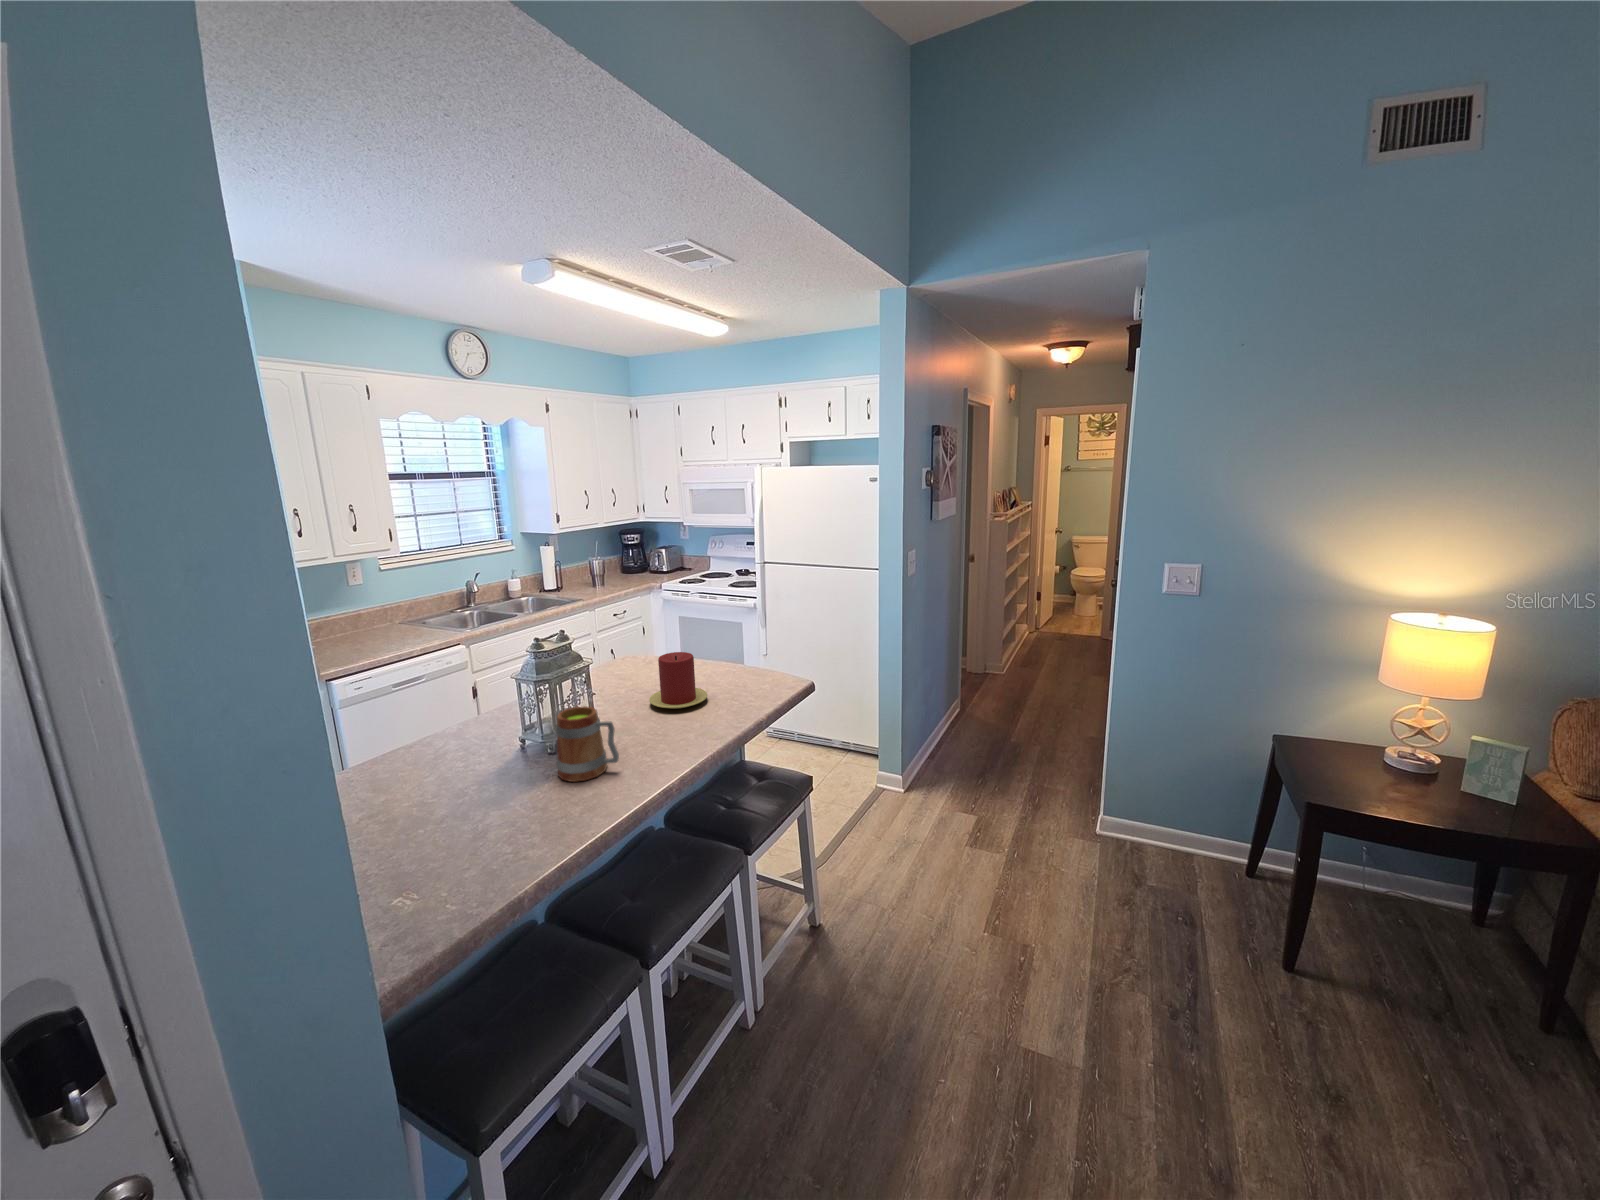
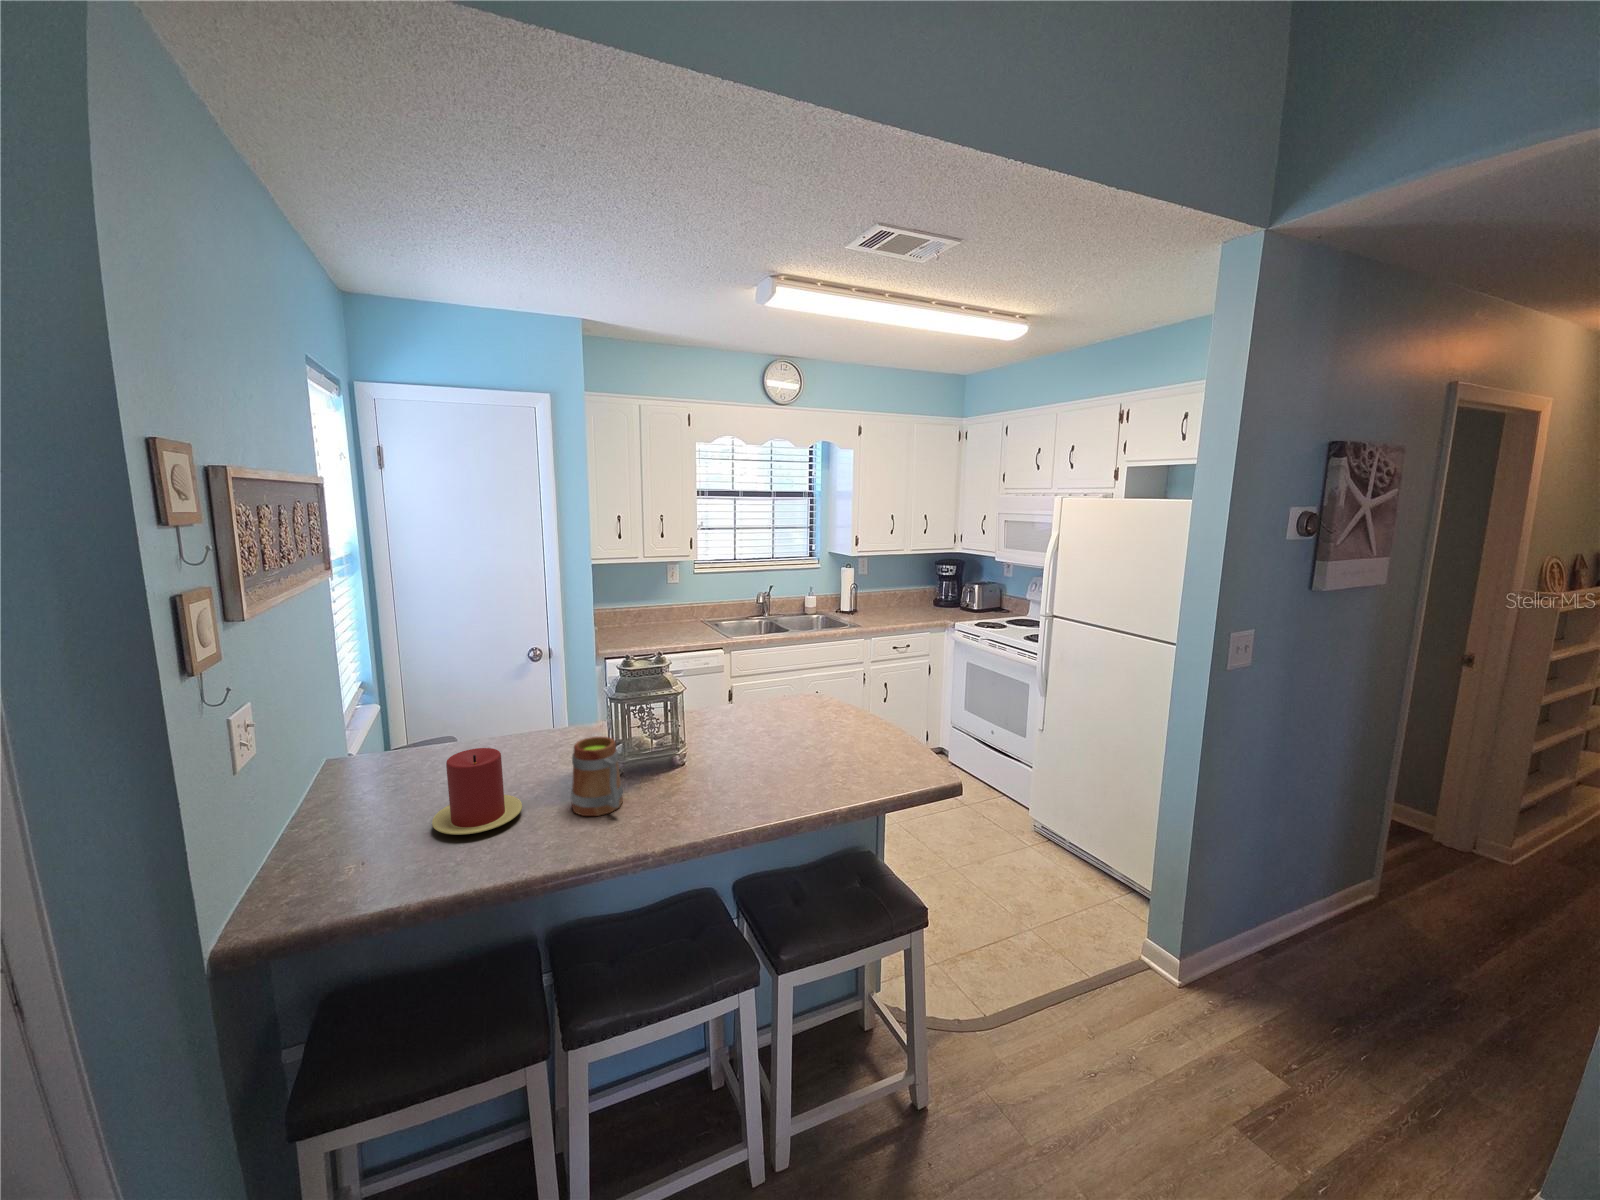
candle: present [649,652,707,709] -> present [432,748,522,835]

